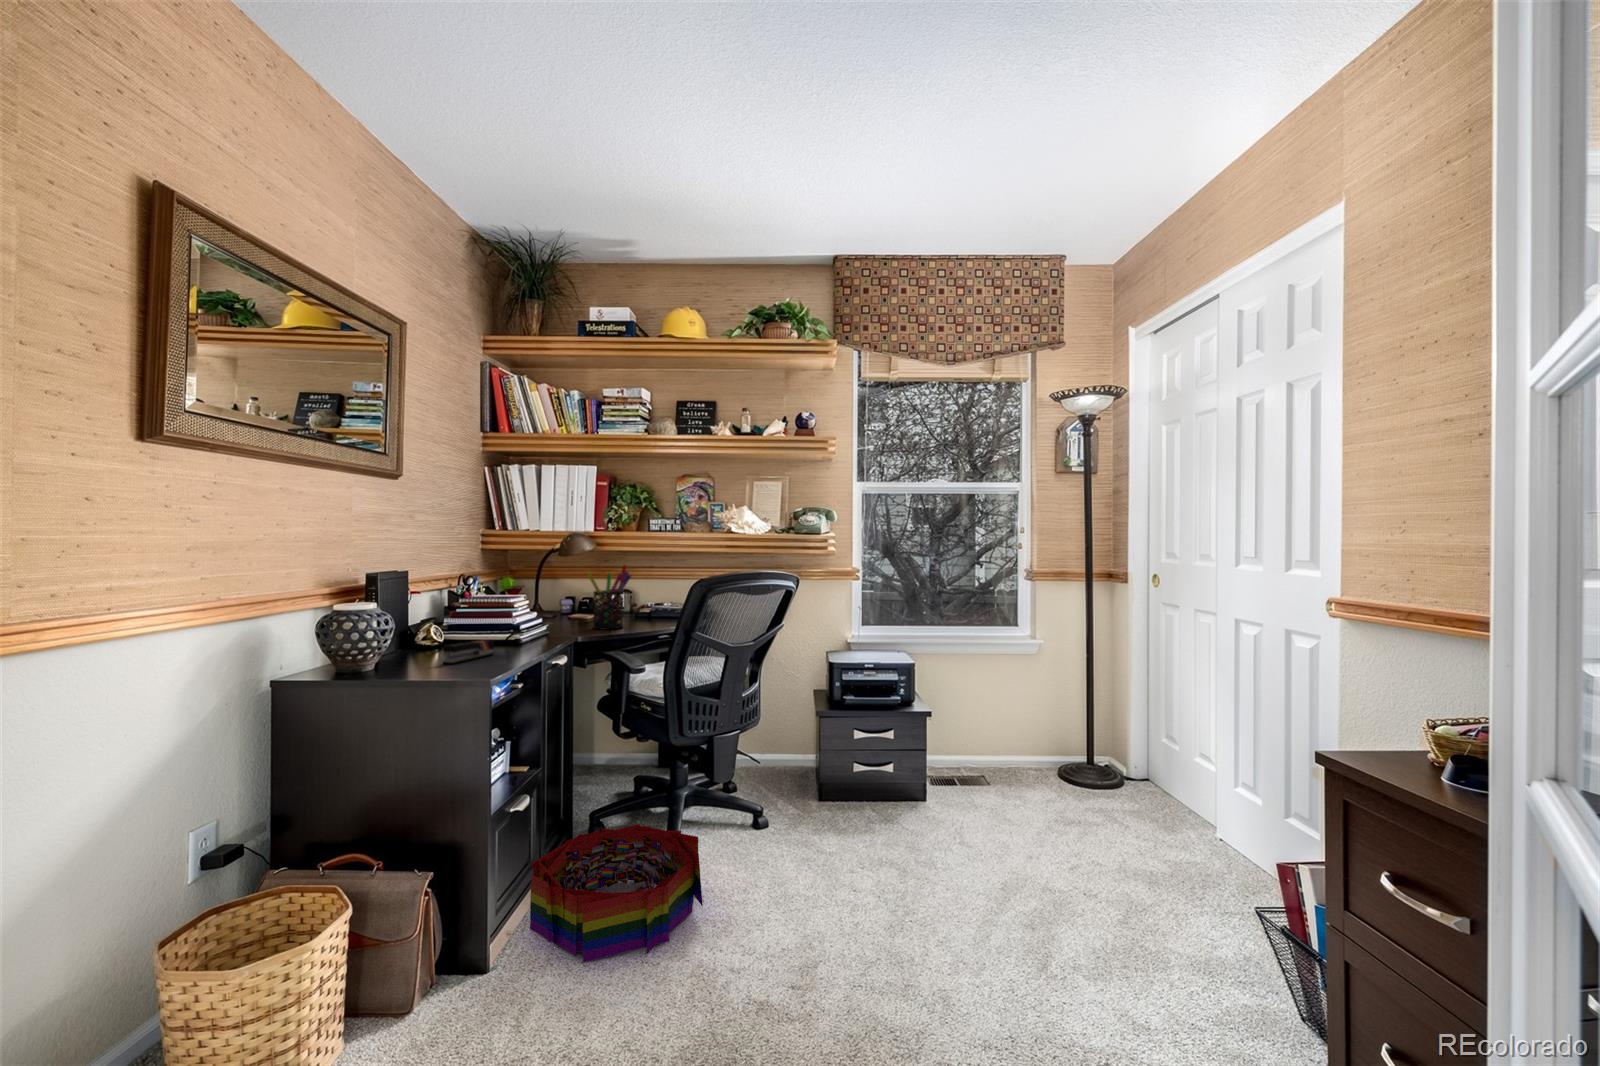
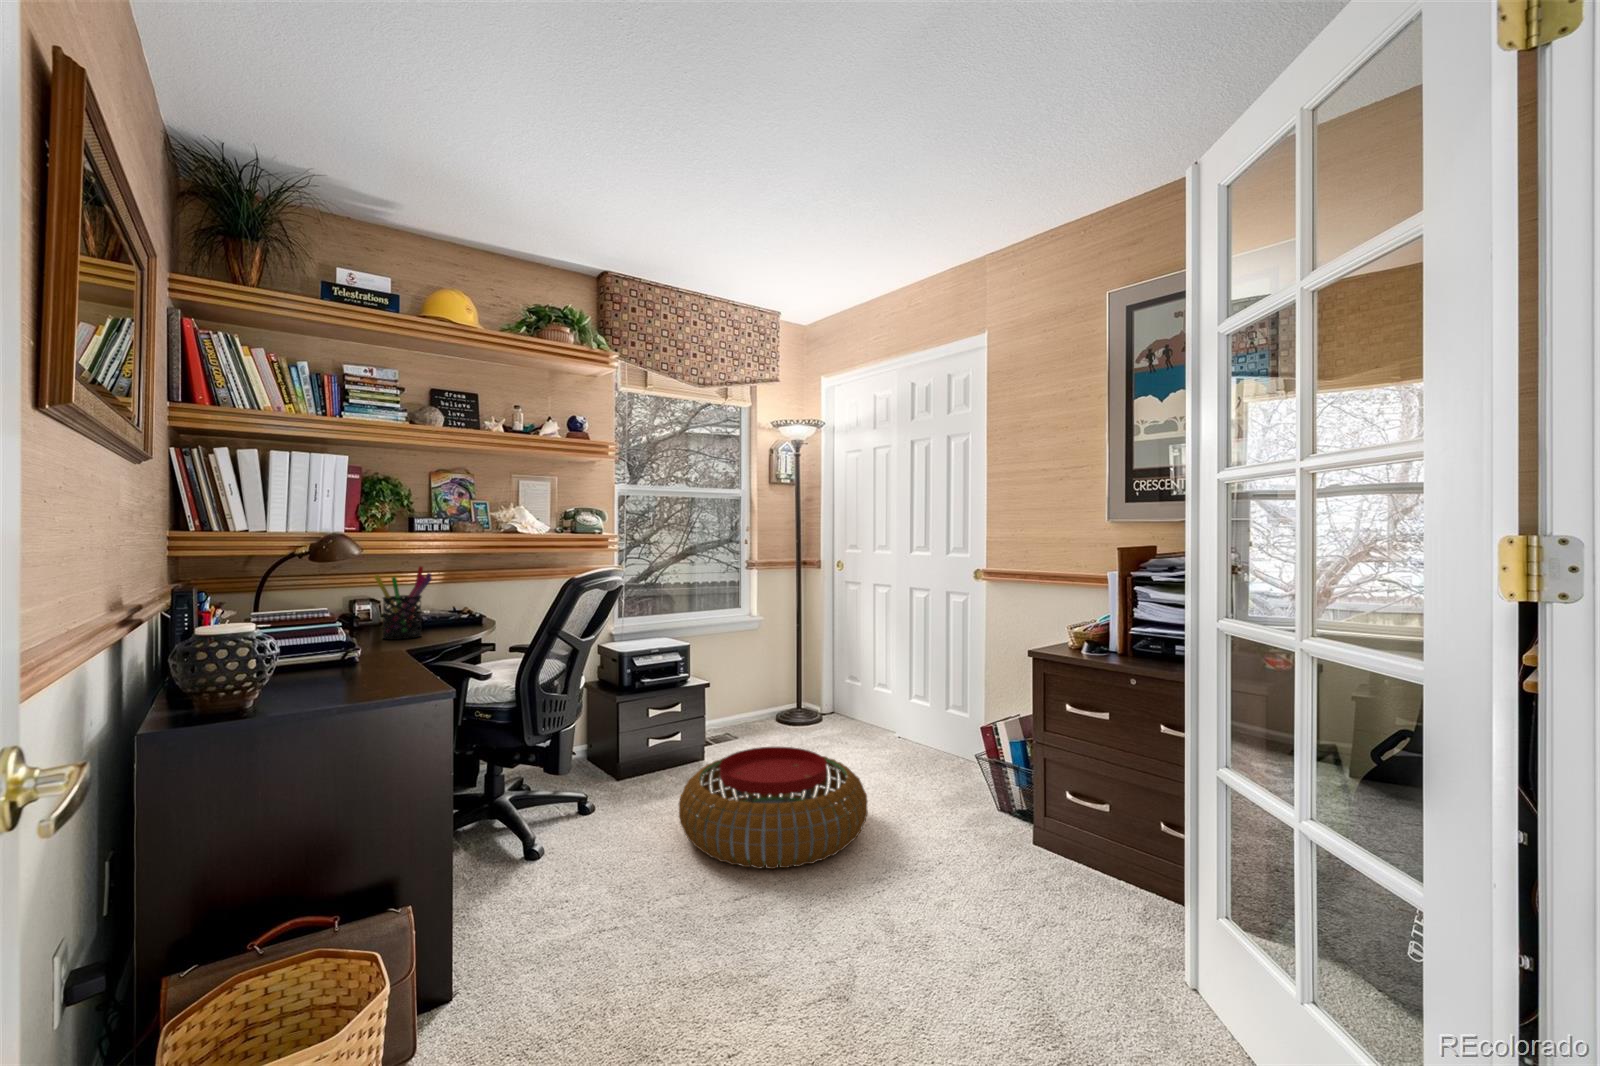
stapler: present [443,640,494,664] -> none [311,656,350,688]
pouf: none [808,794,1040,950] -> present [679,747,868,869]
storage bin: present [530,824,703,963] -> none [427,829,614,979]

